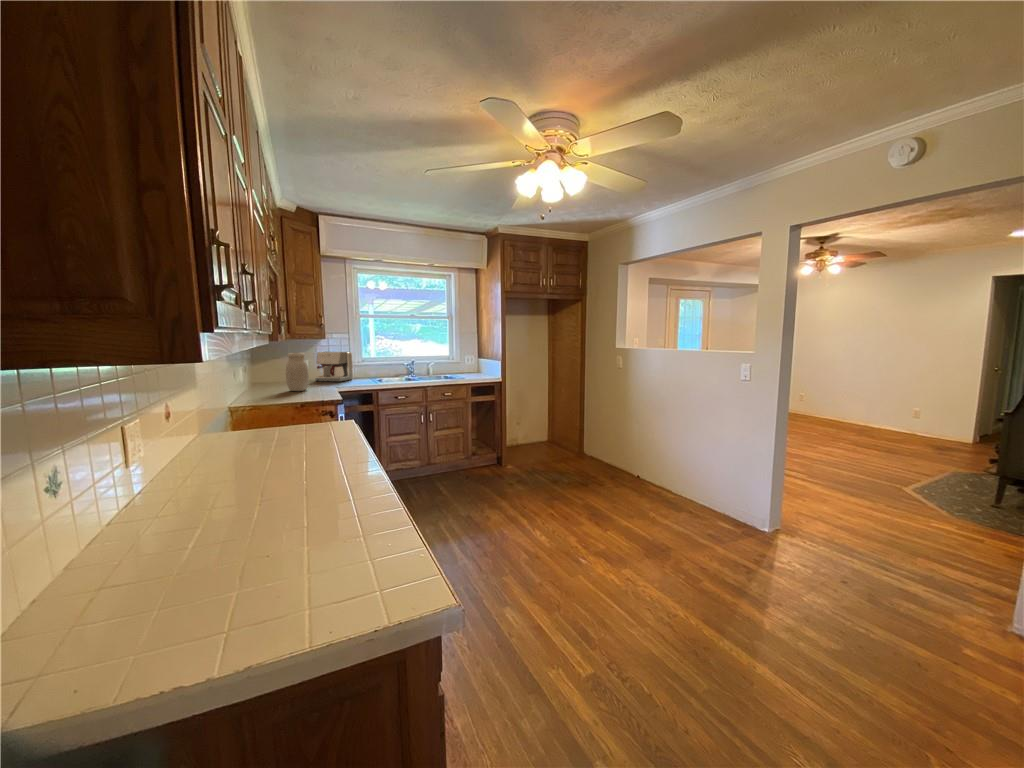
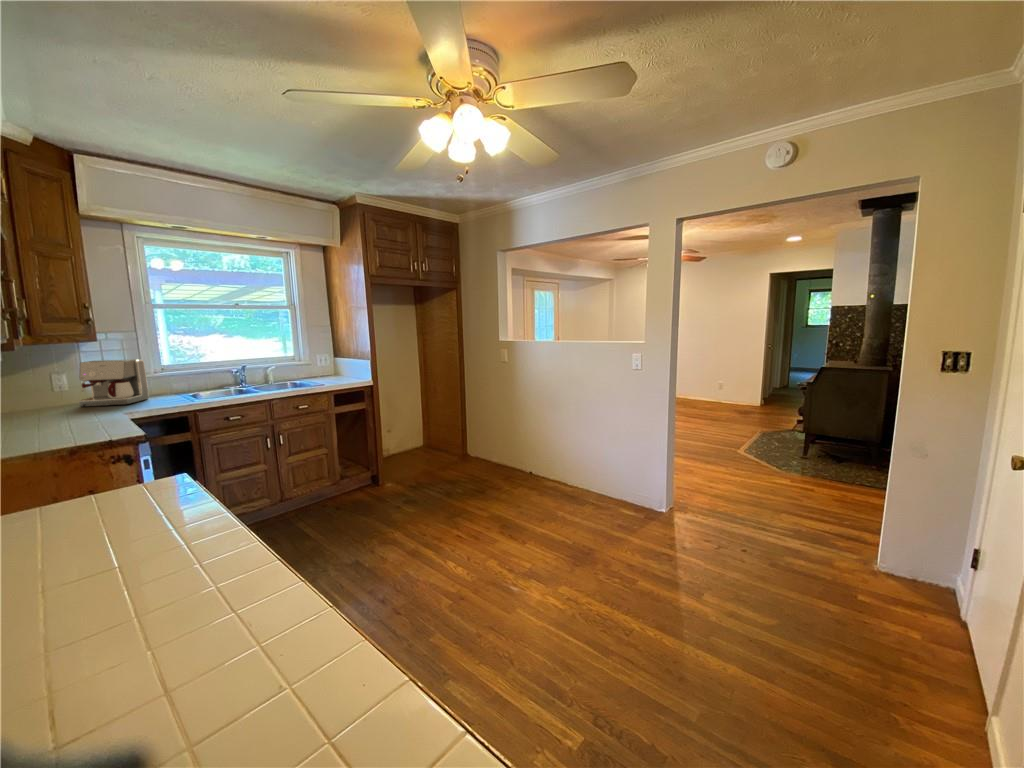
jar: present [286,353,309,391] -> none [25,367,73,428]

